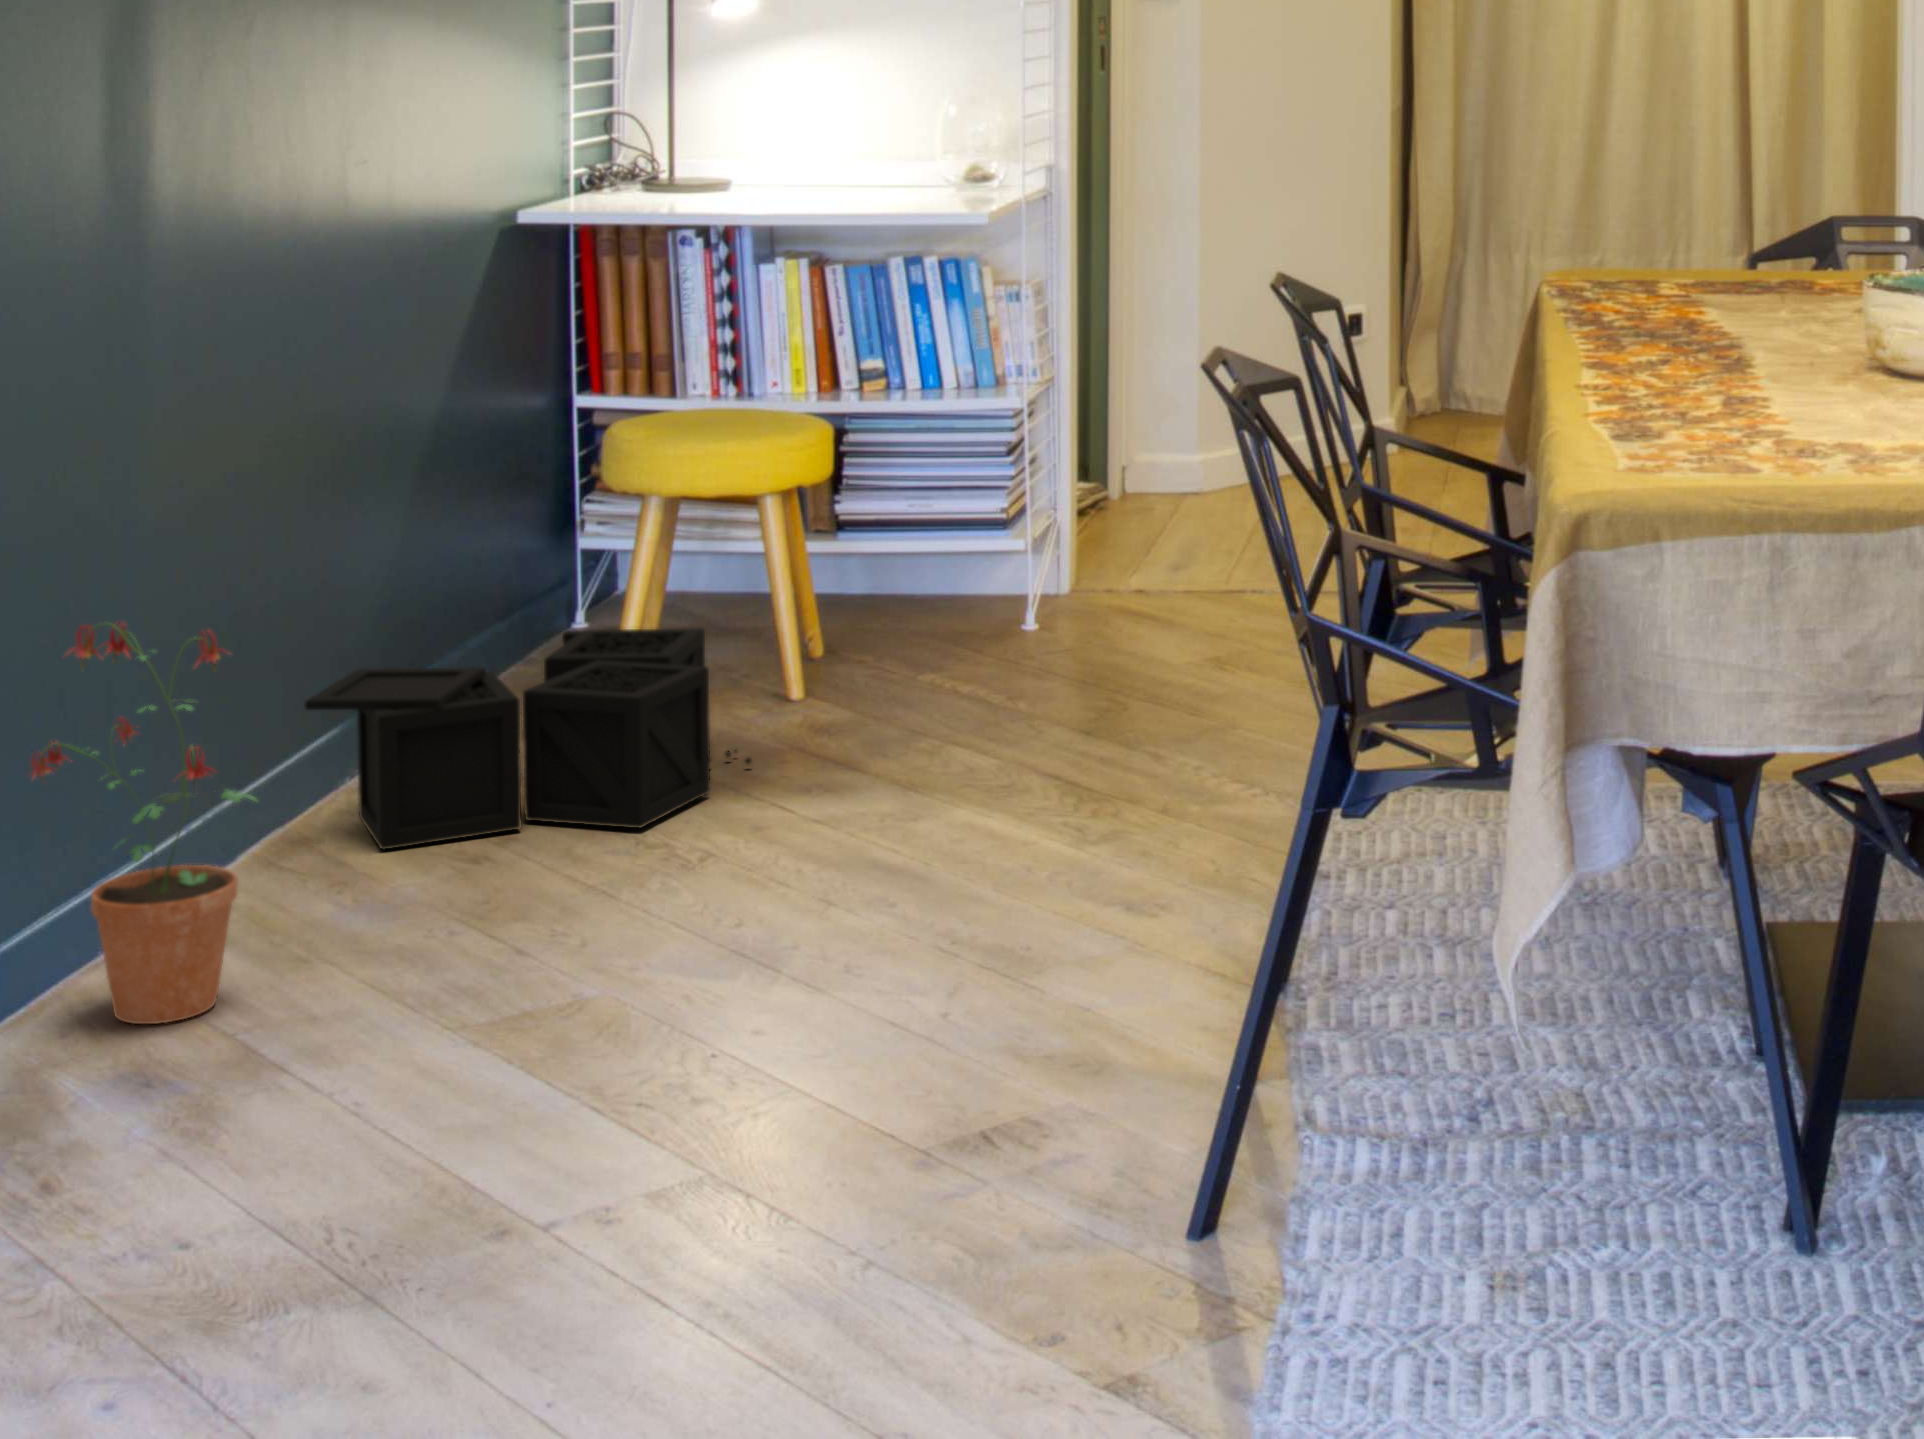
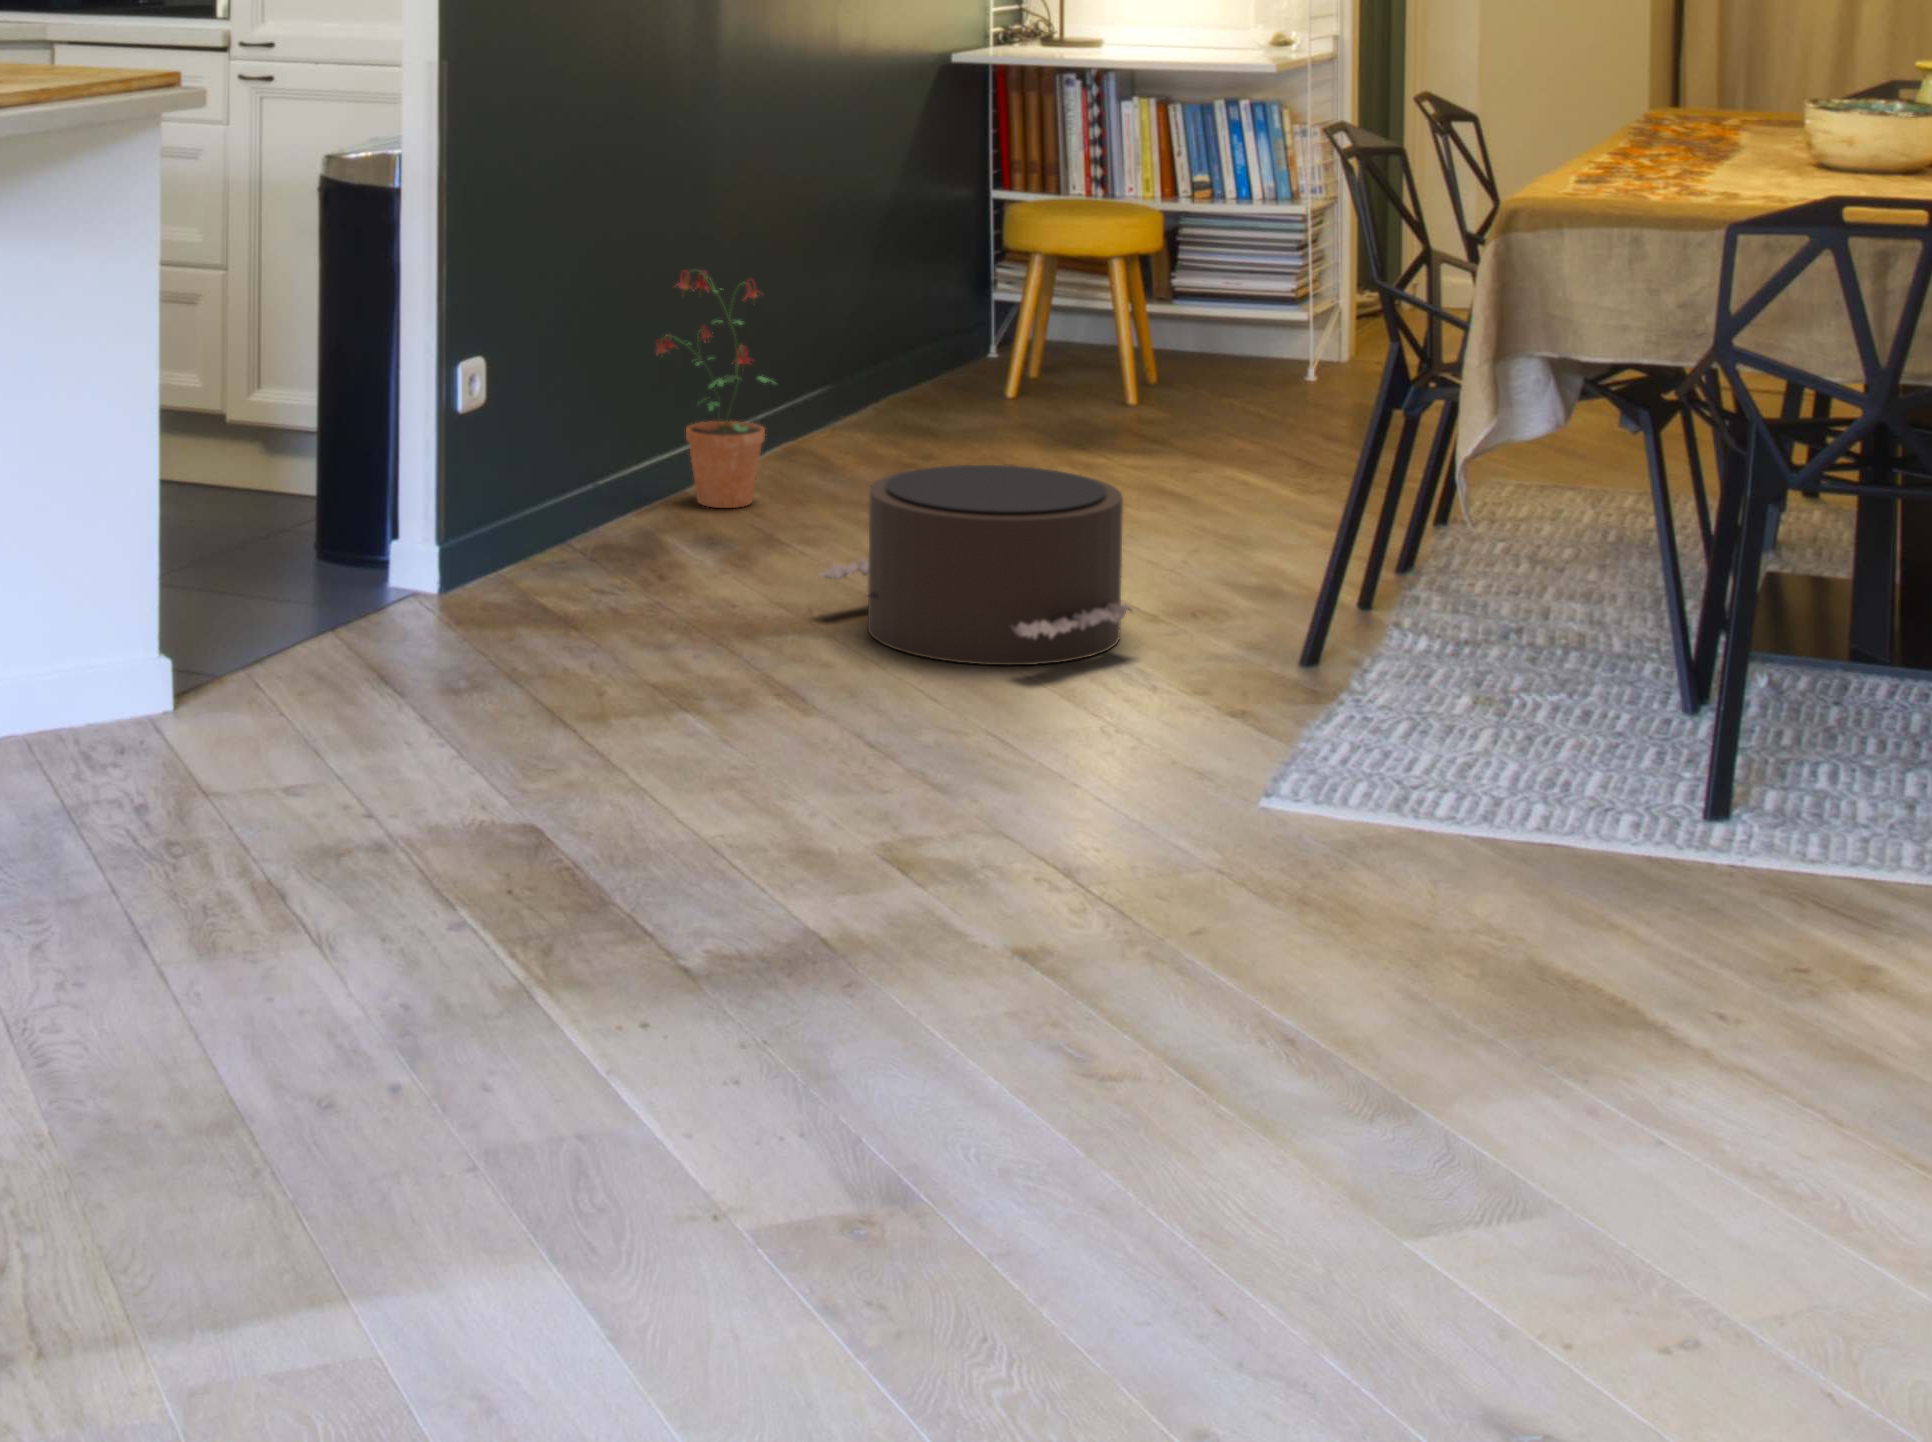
storage bin: present [305,628,751,849] -> none [807,331,1086,452]
pouf: none [351,945,945,1357] -> present [820,465,1132,665]

